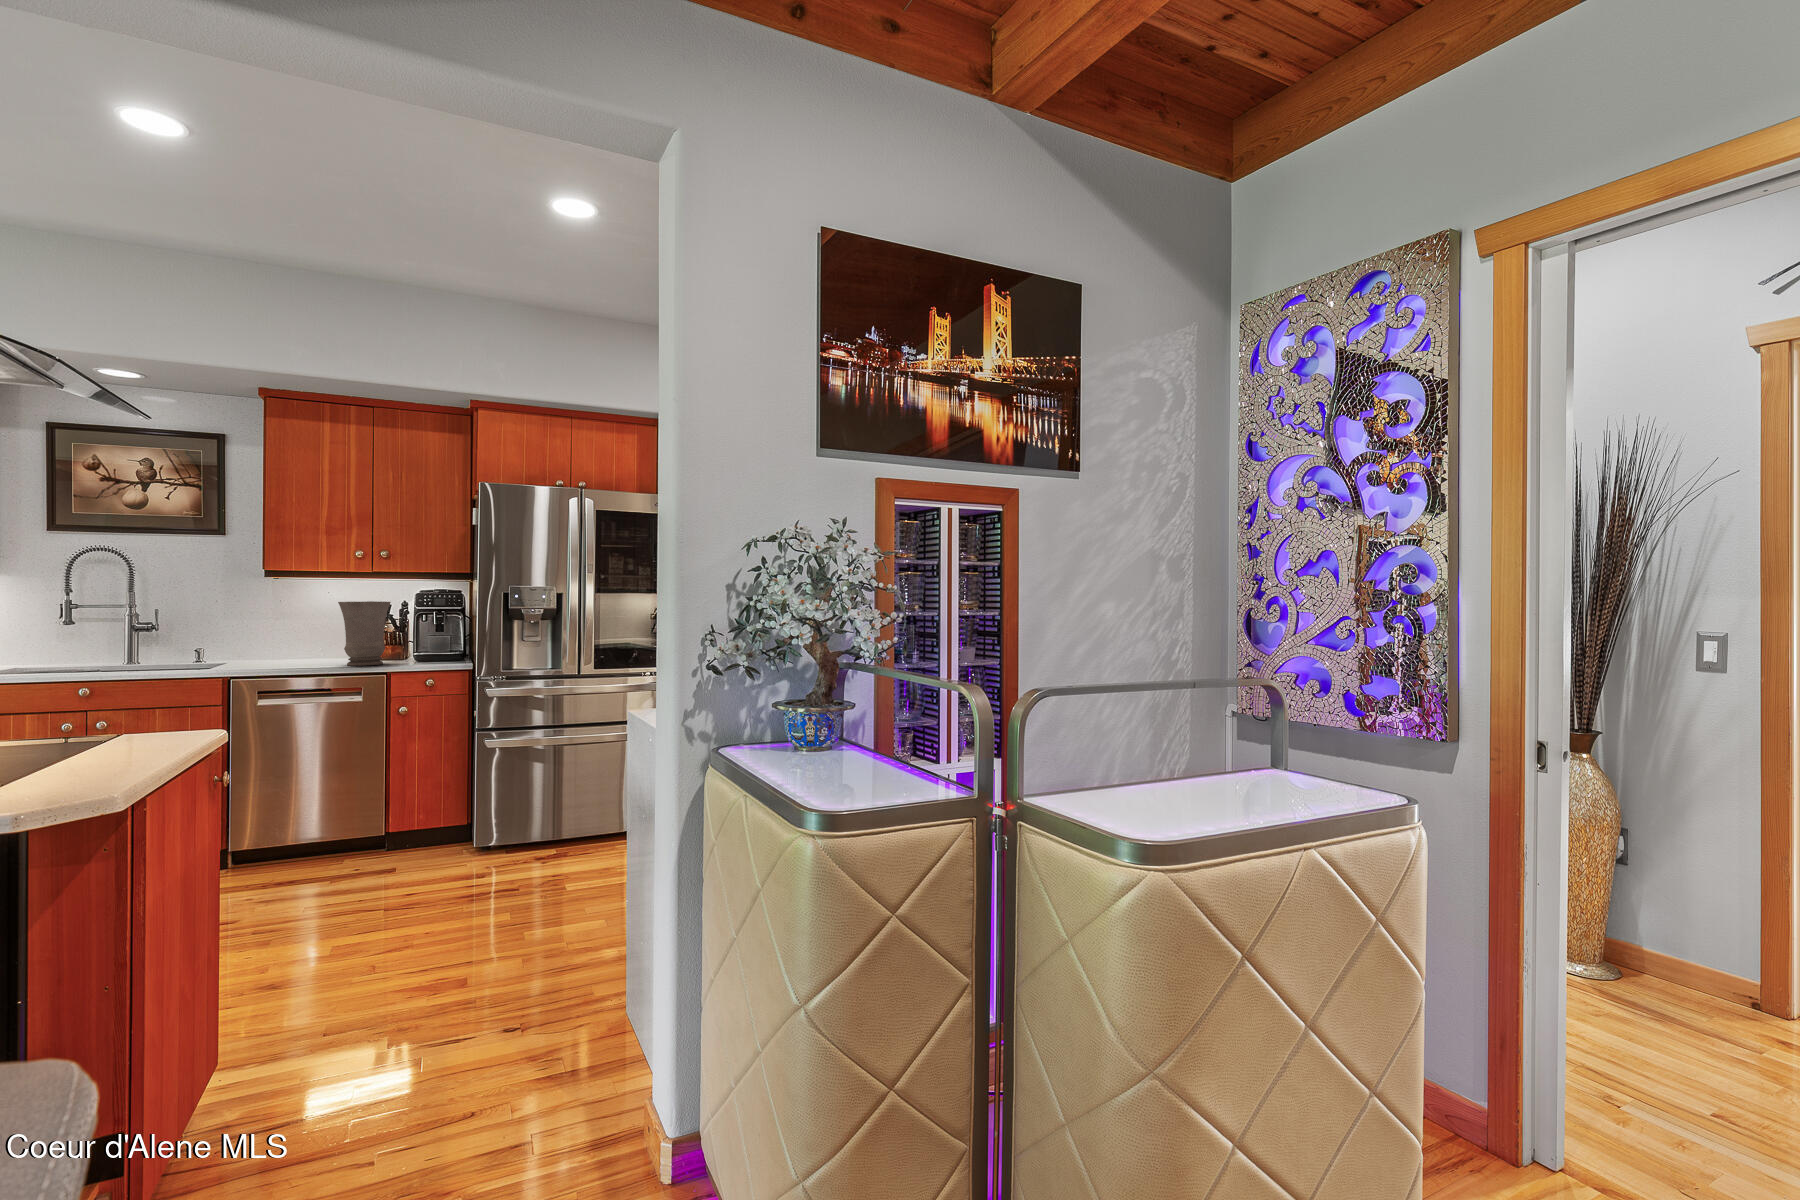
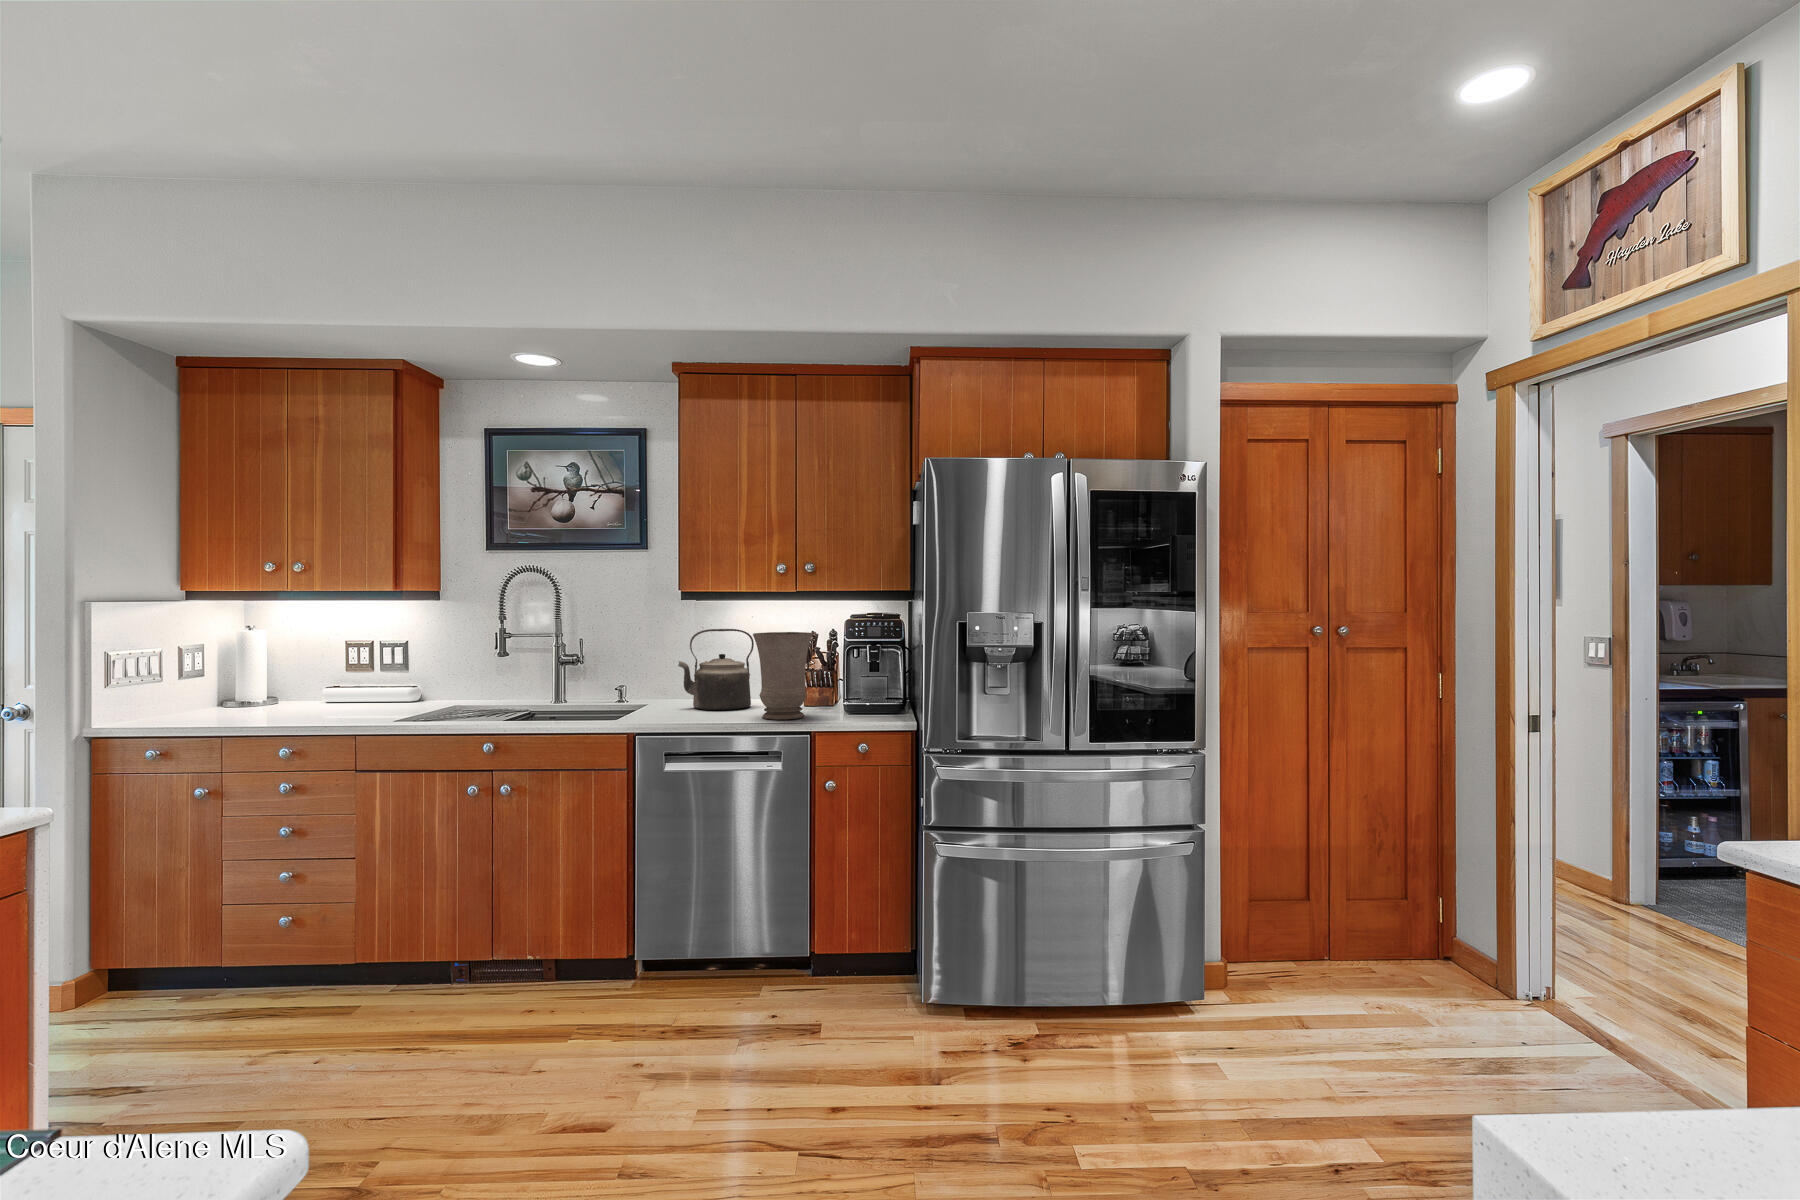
kettle: none [263,600,333,663] -> present [678,629,754,710]

